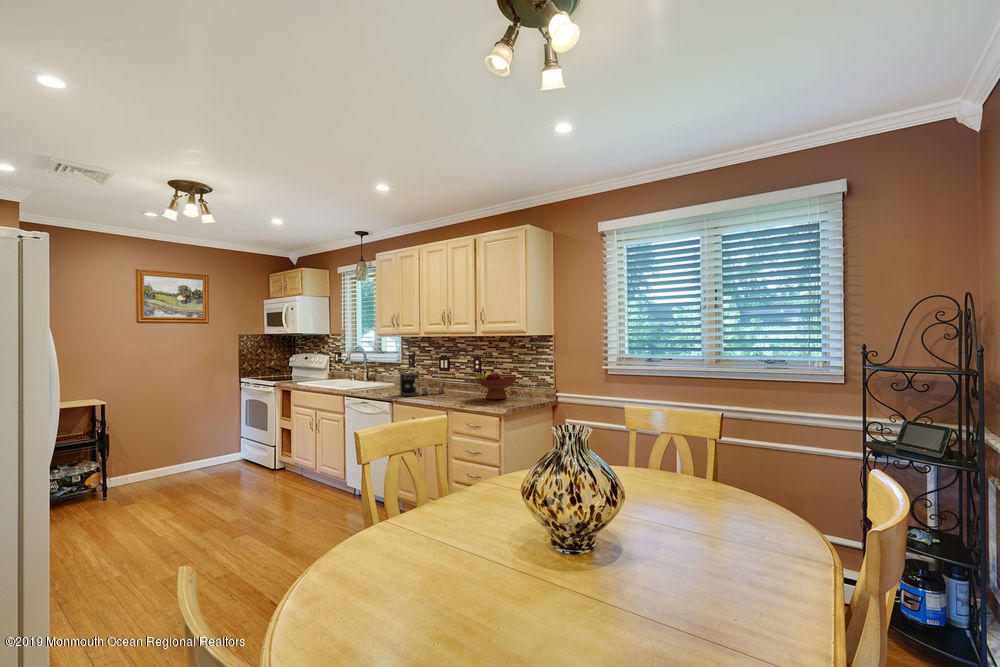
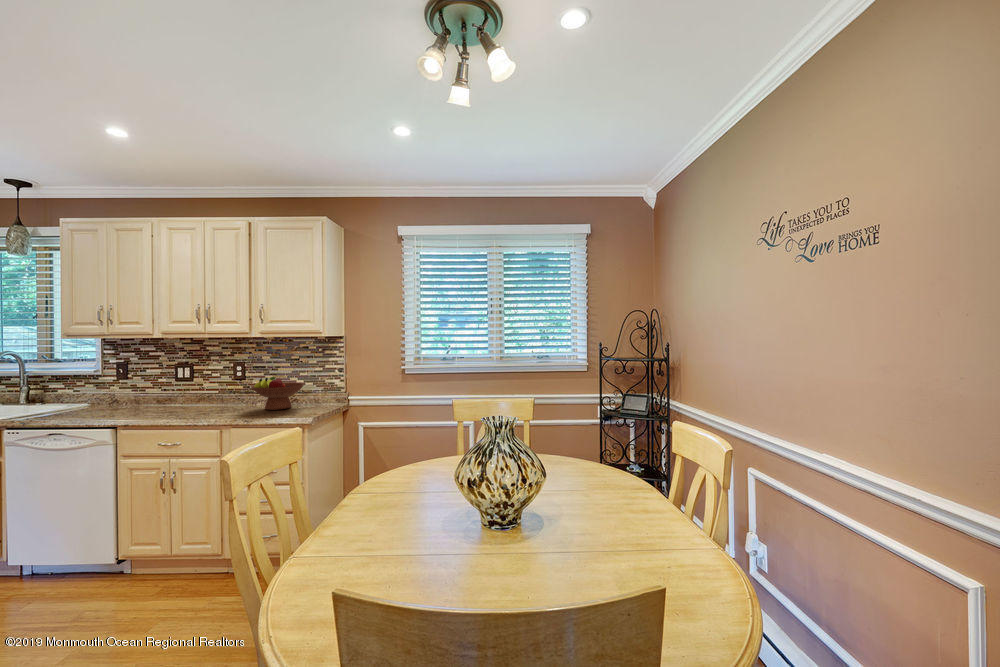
coffee maker: present [400,373,446,396] -> none [123,386,197,418]

